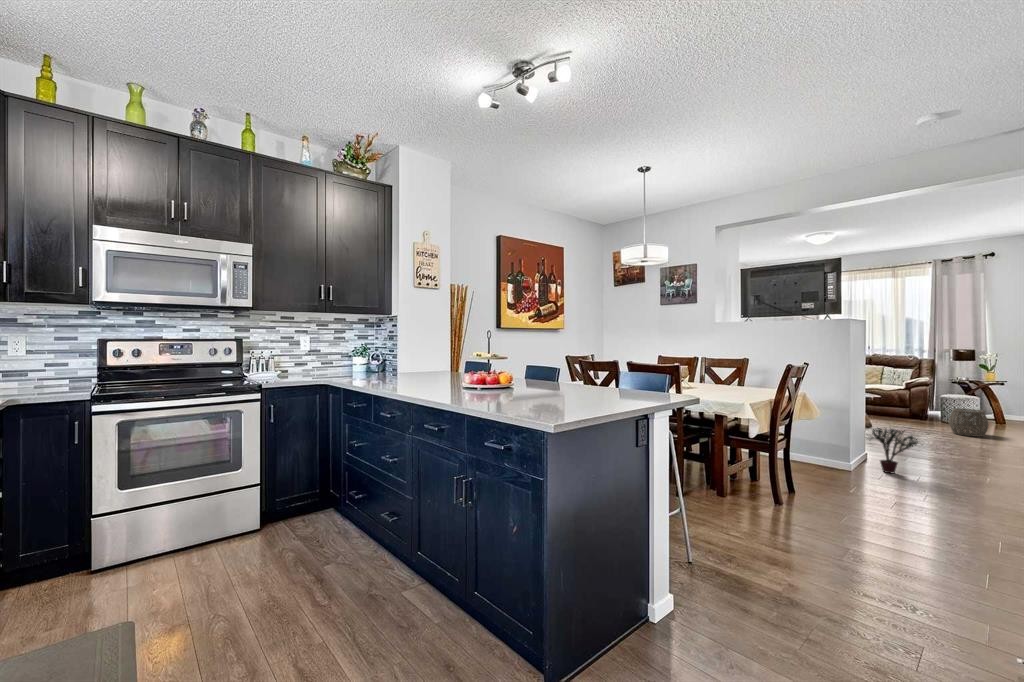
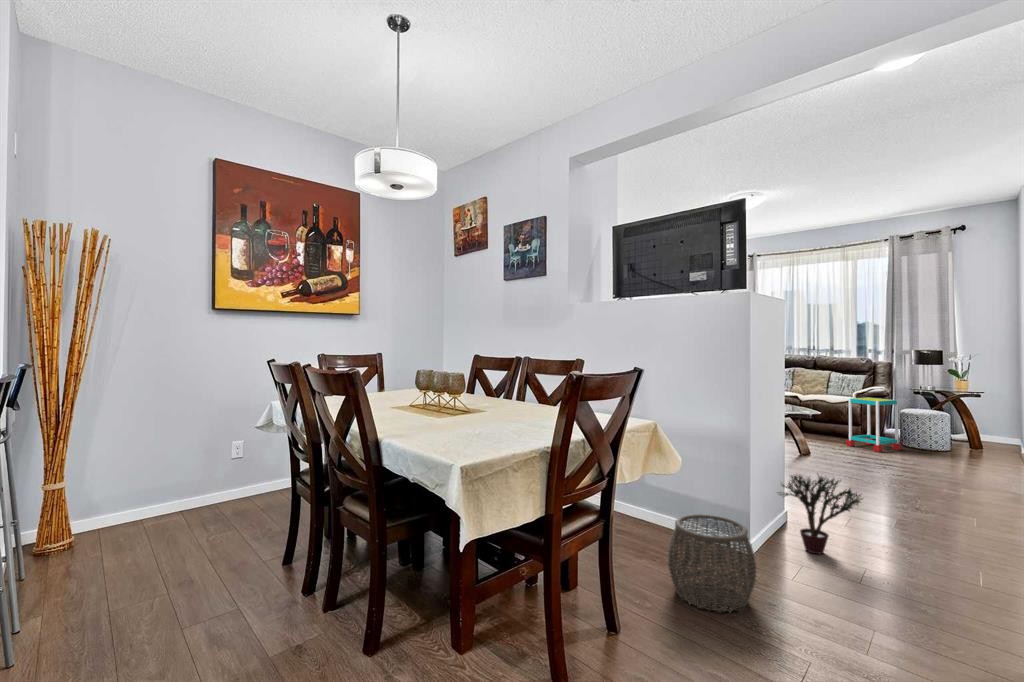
side table: none [898,386,942,426] -> present [846,397,901,452]
woven basket: present [949,409,988,437] -> present [668,514,757,612]

